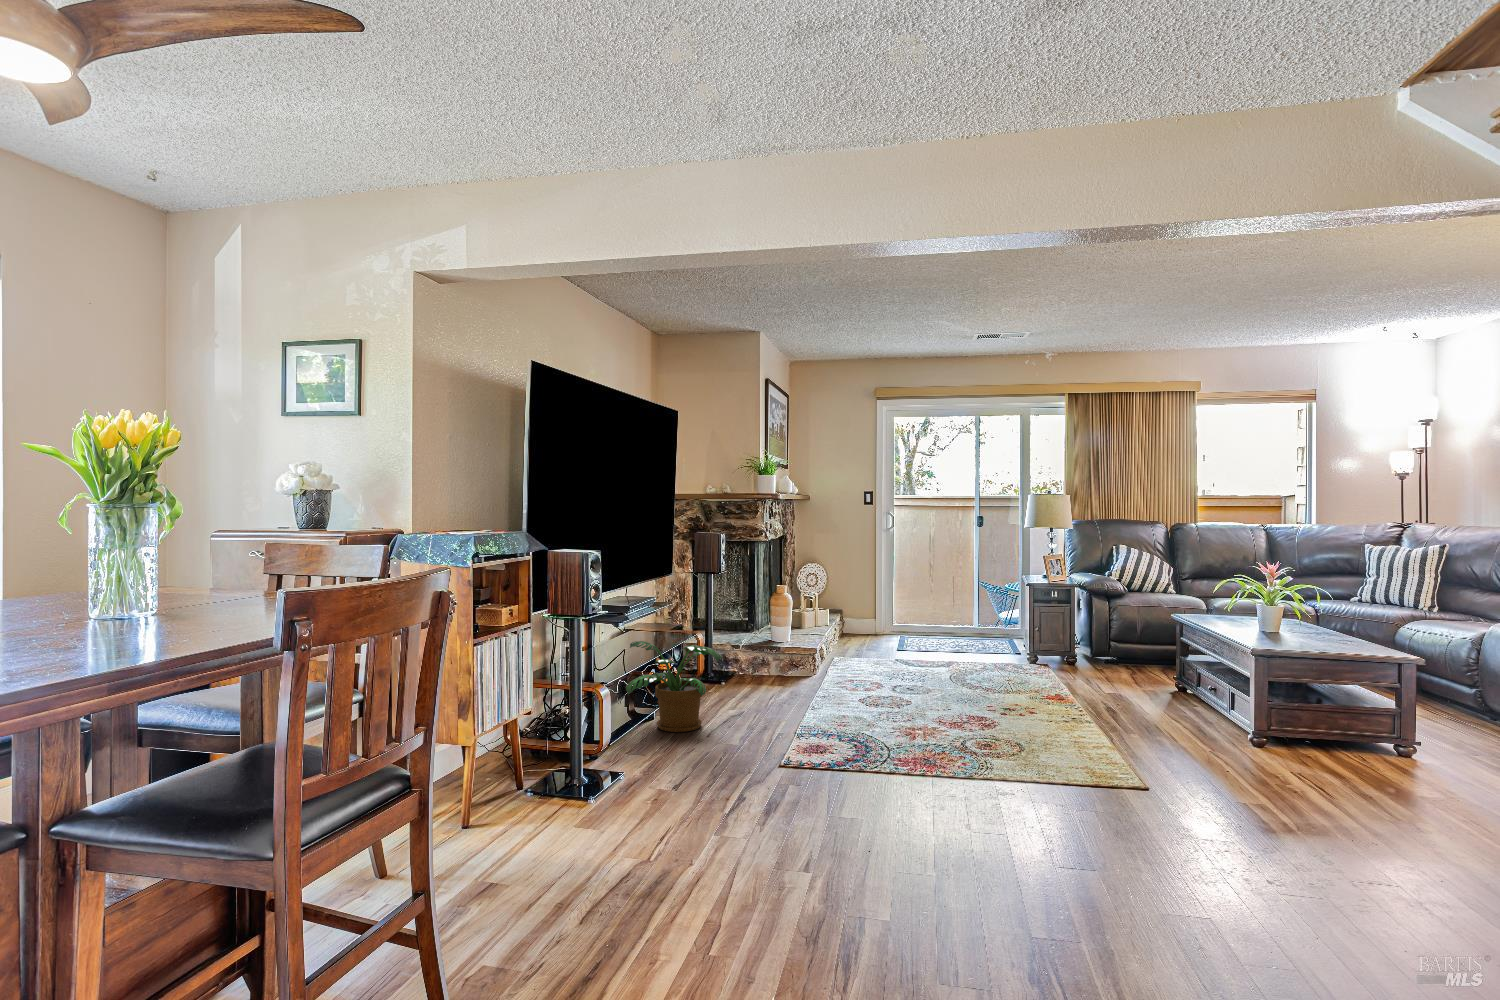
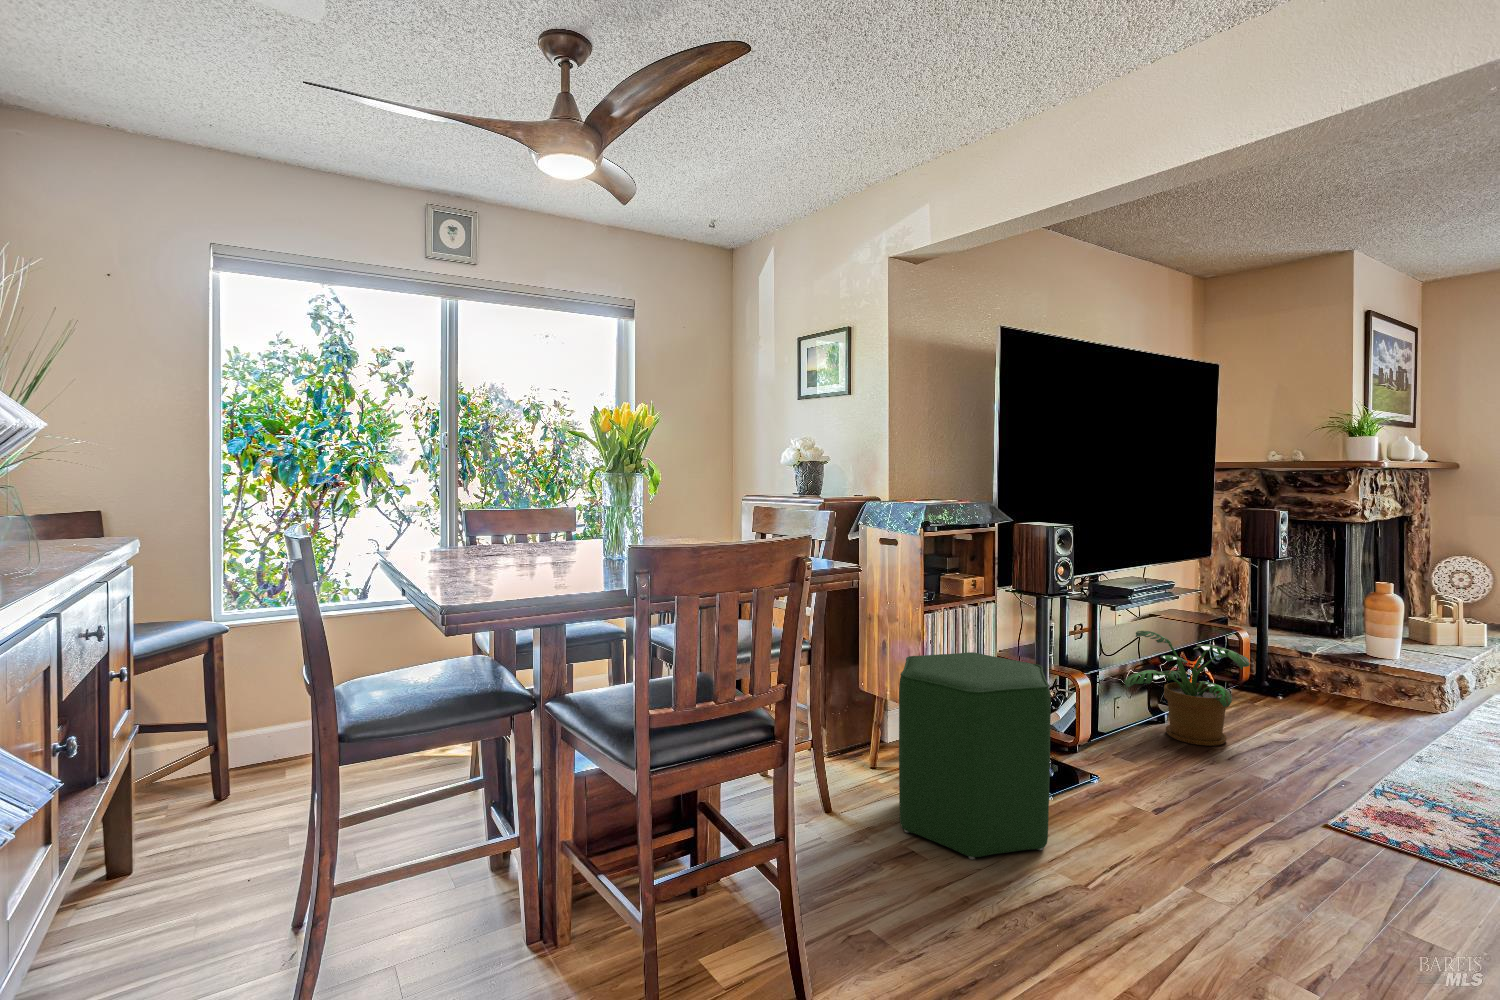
ottoman: none [462,678,609,872] -> present [899,652,1051,860]

